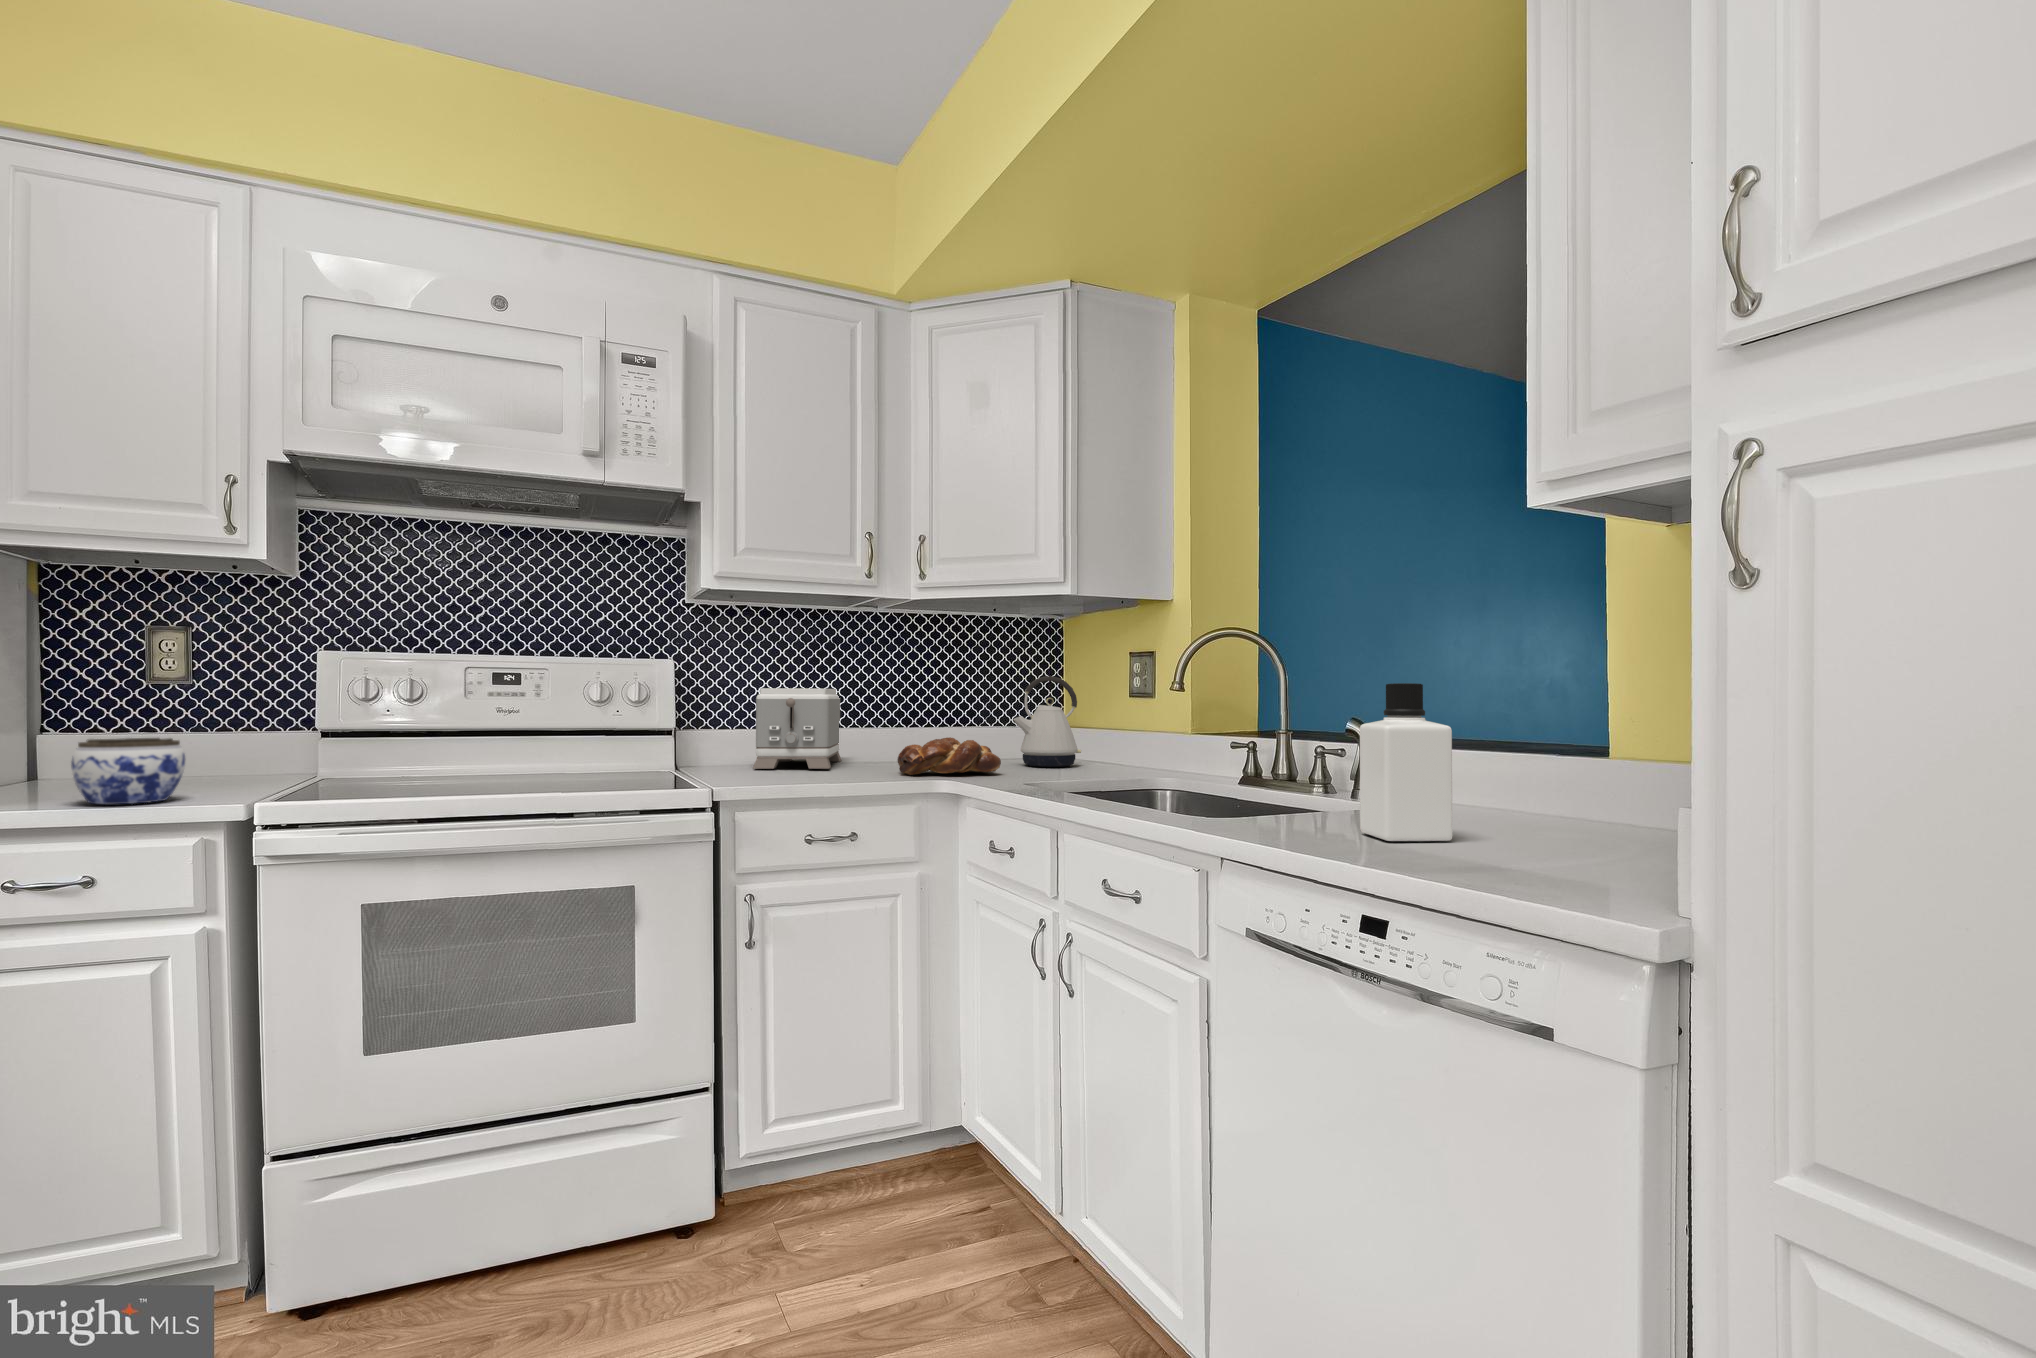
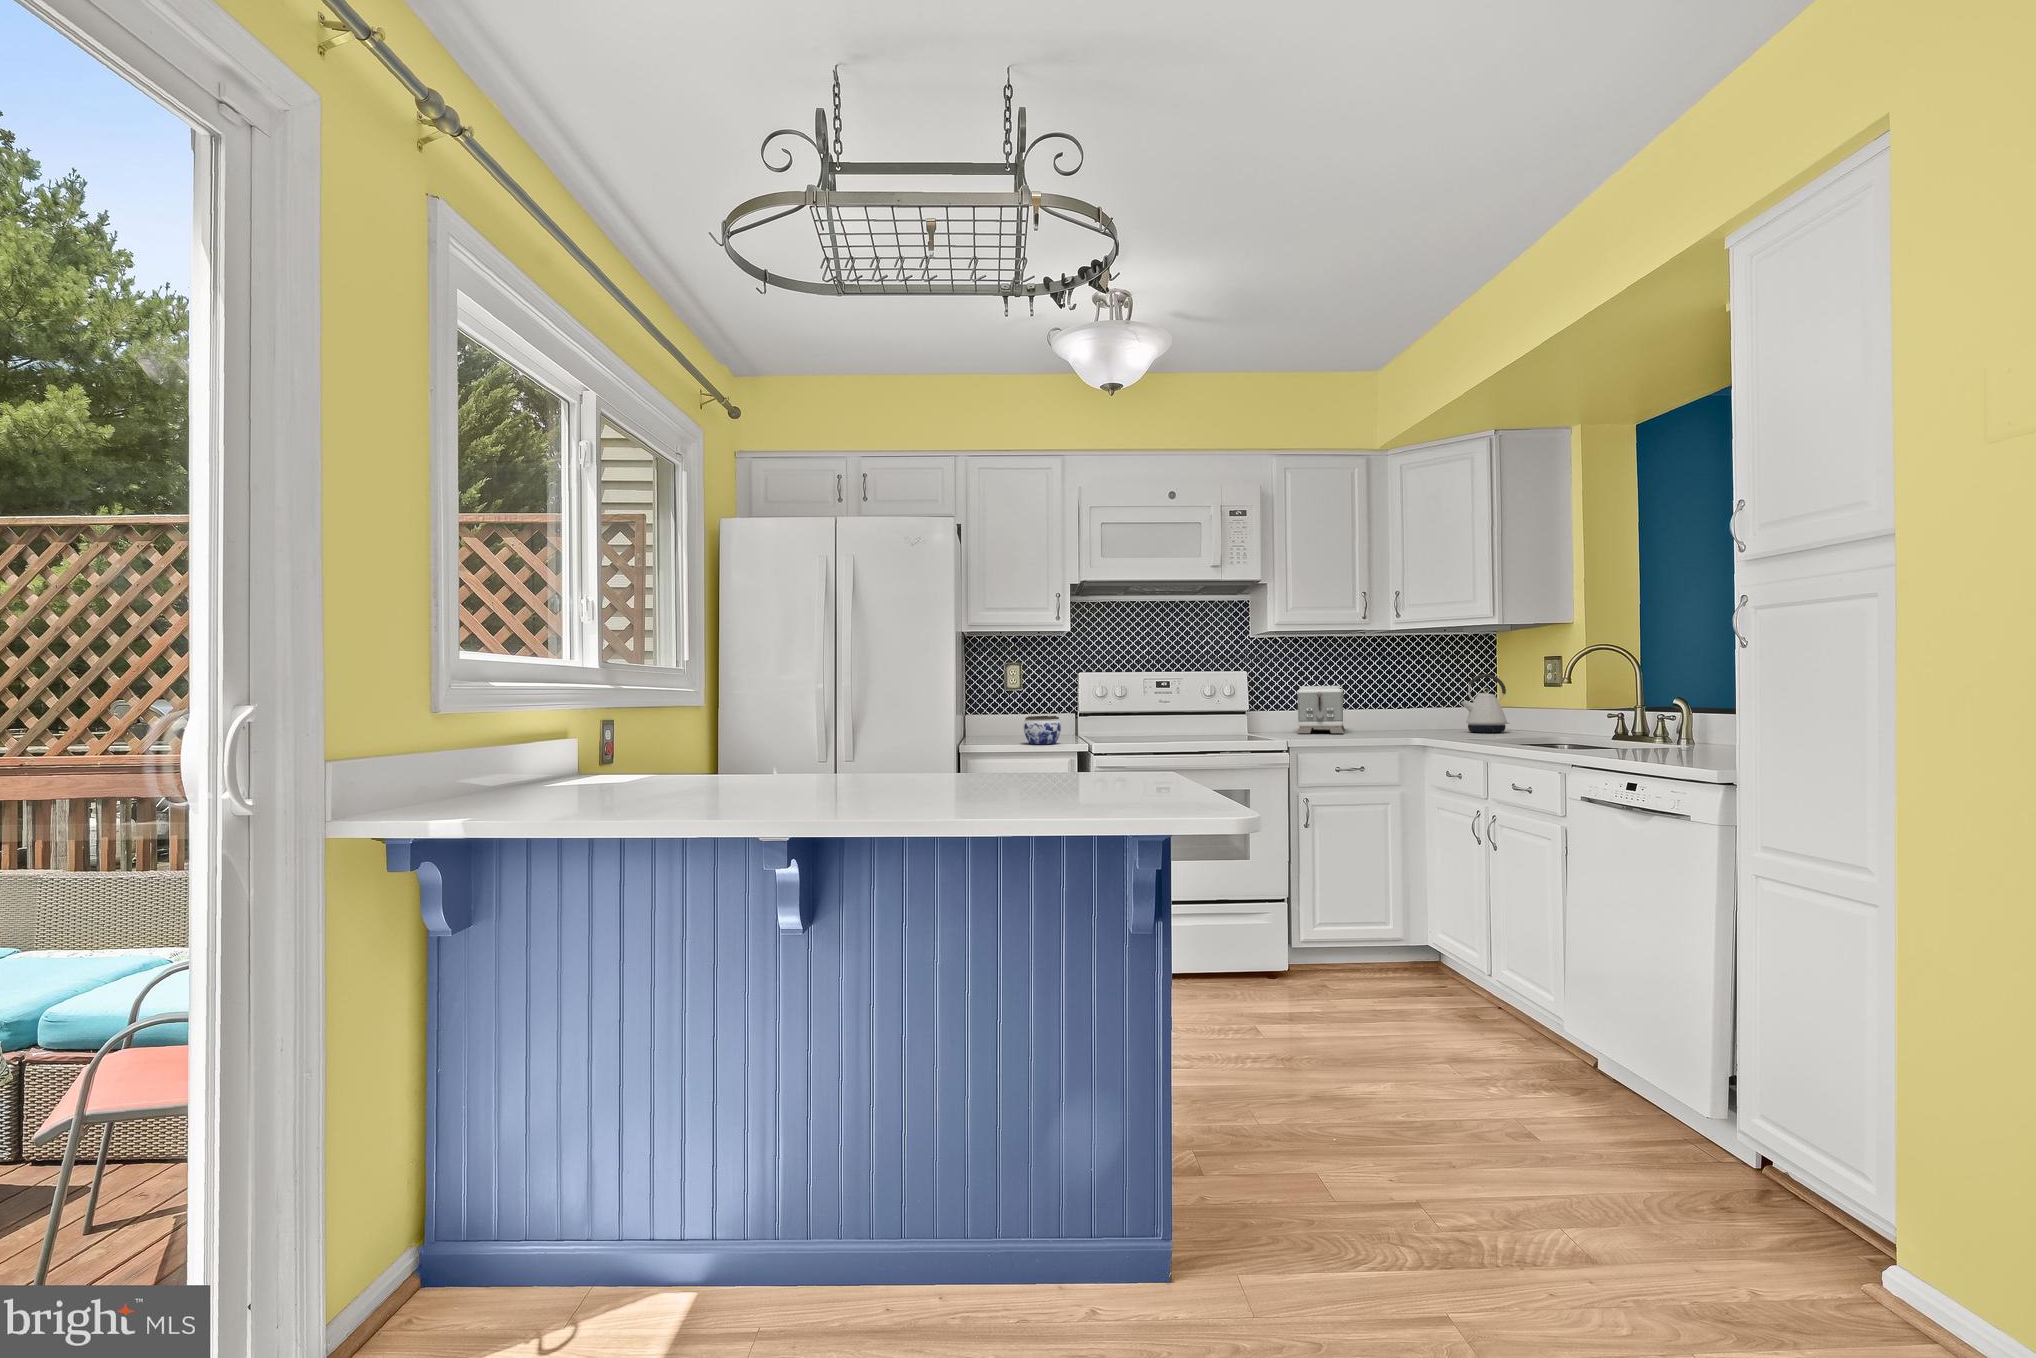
bottle: present [1360,683,1452,841] -> none [1650,680,1696,756]
bread loaf: present [897,737,1001,775] -> none [1387,714,1454,736]

